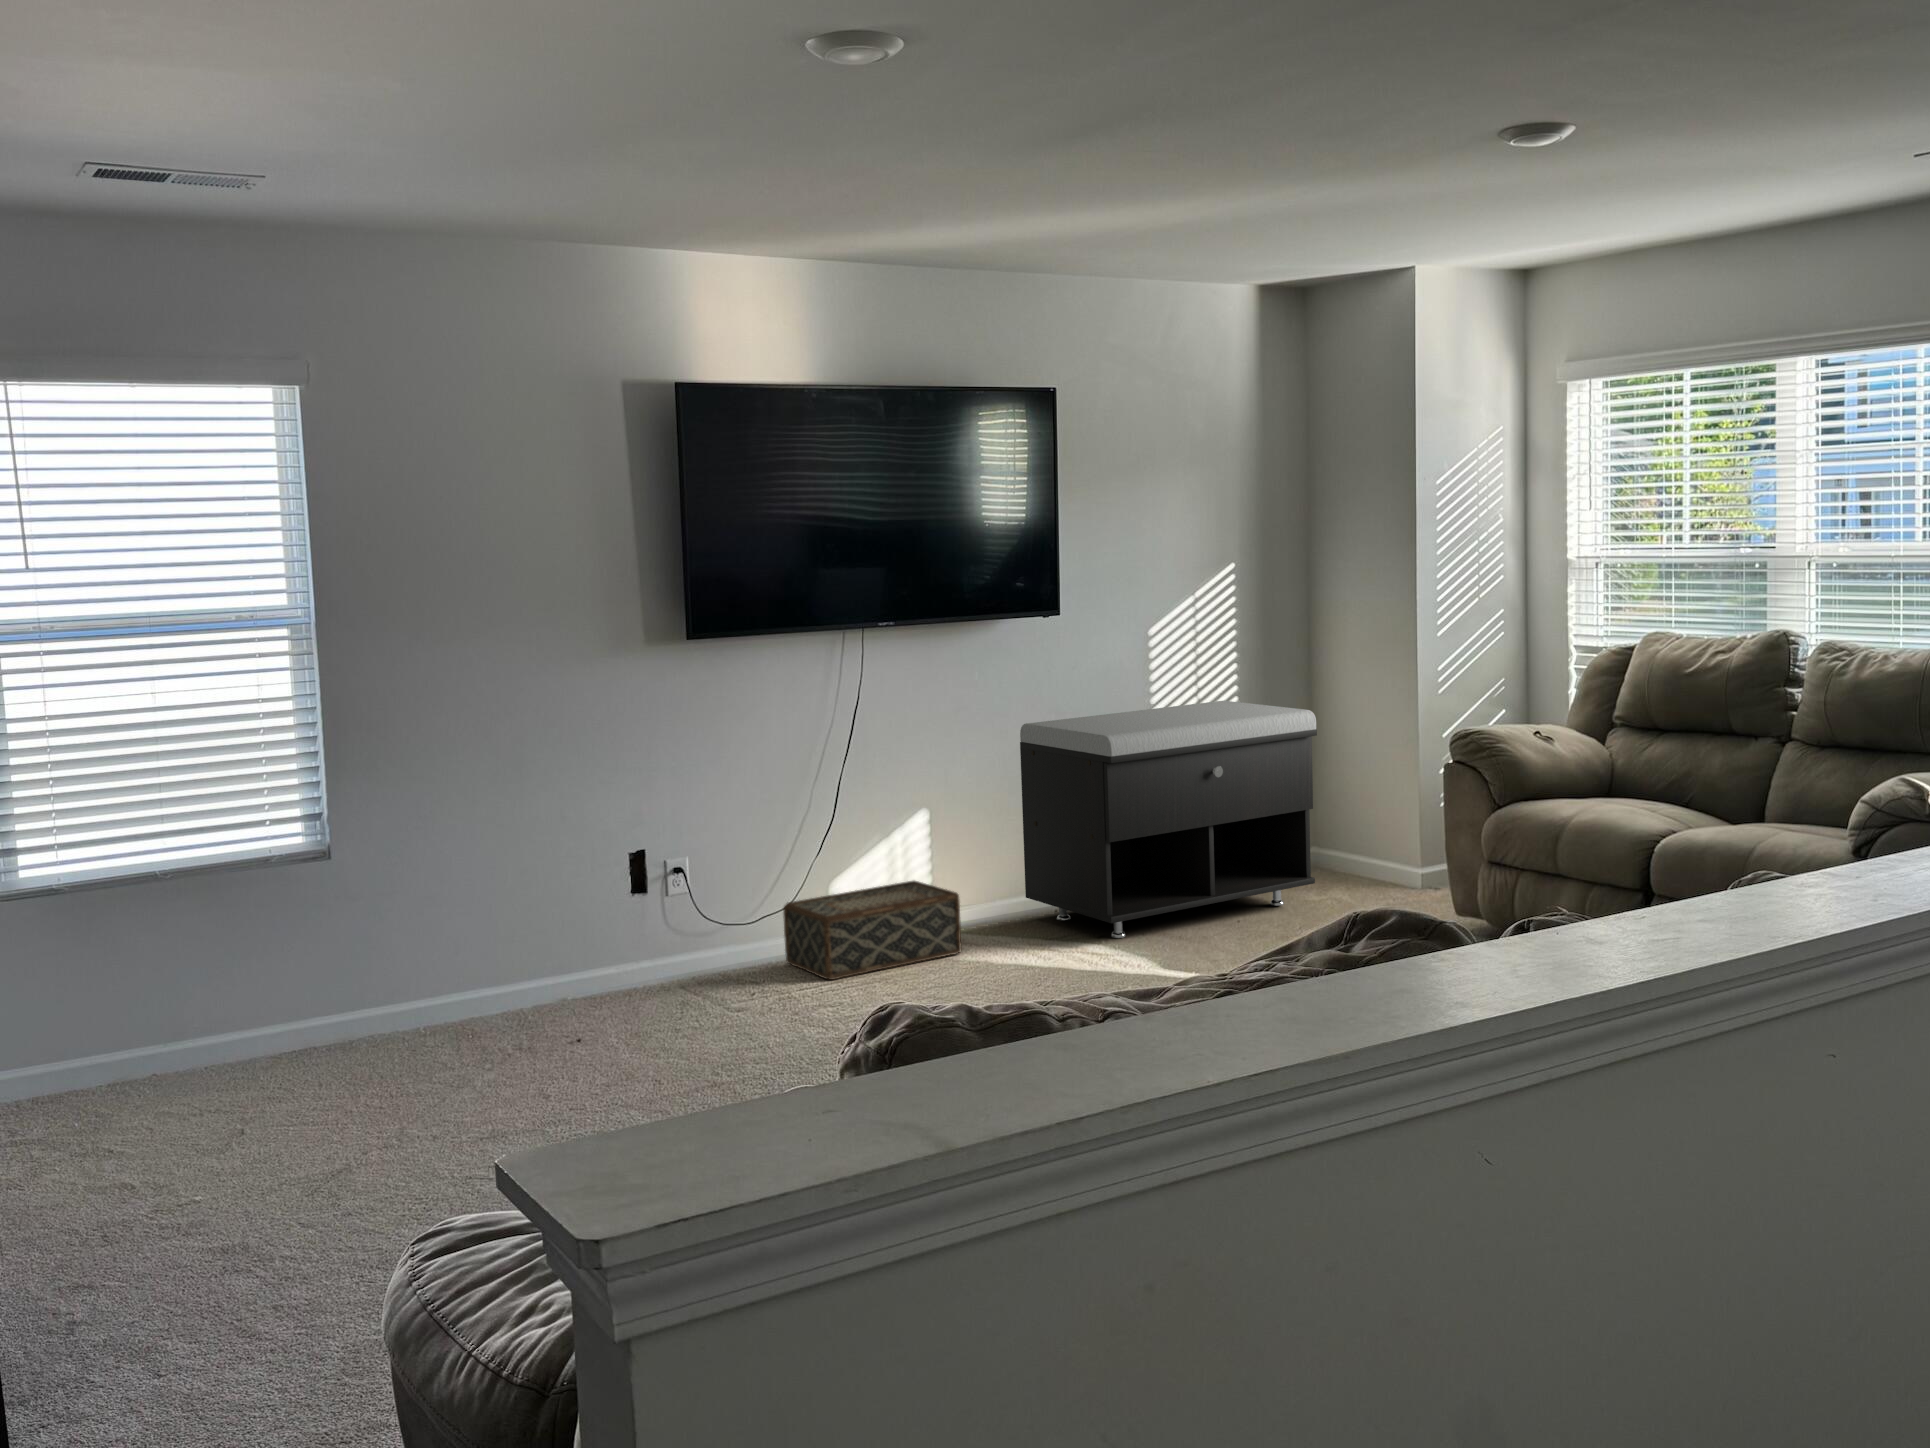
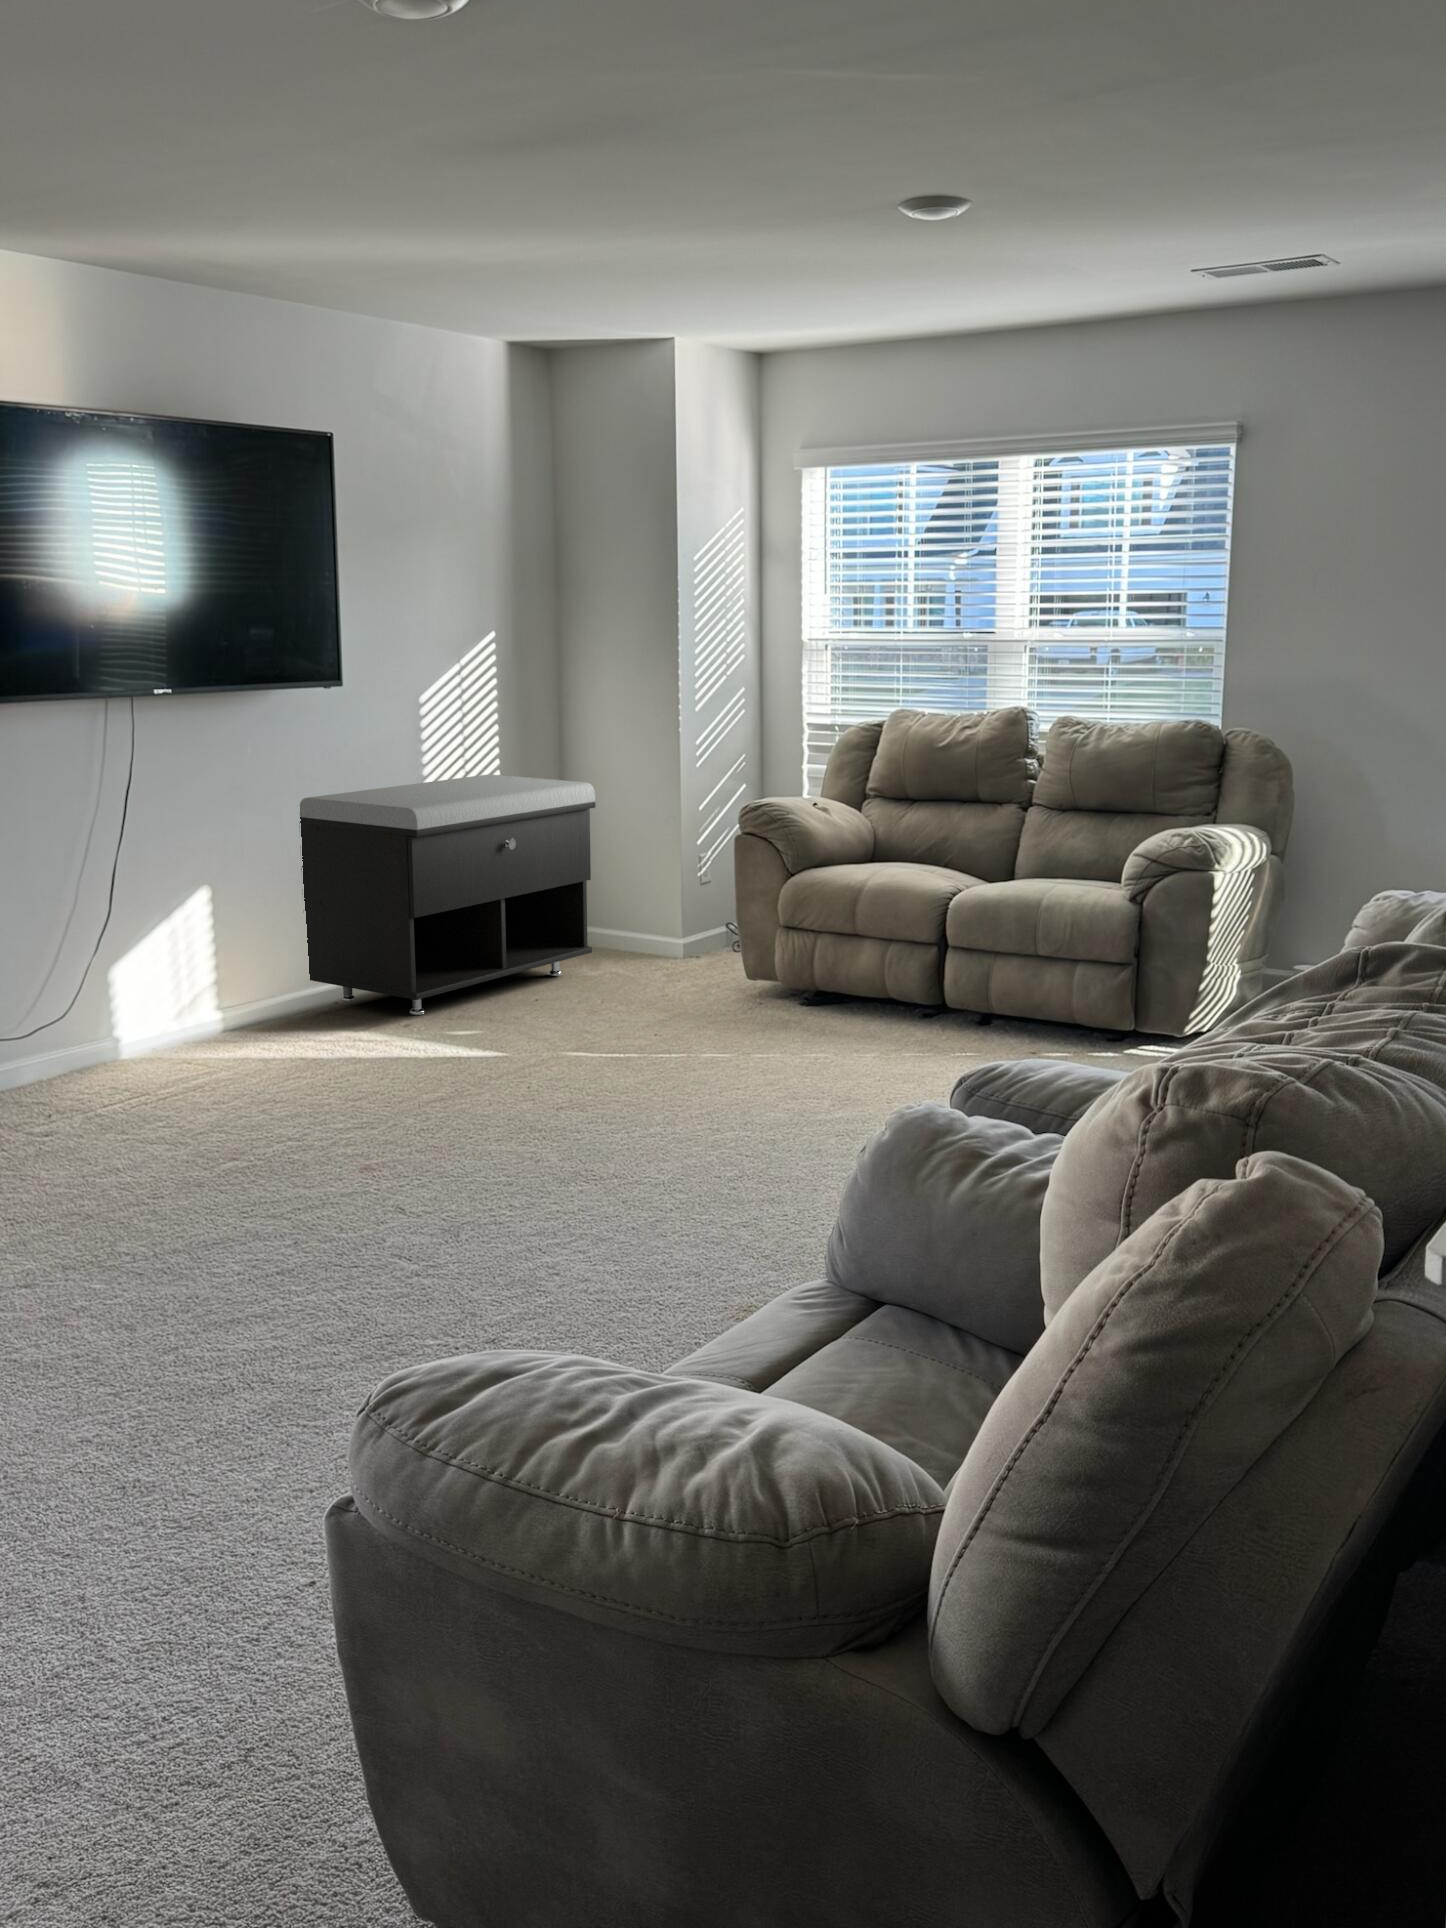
woven basket: present [783,881,961,980] -> none [63,966,262,1076]

